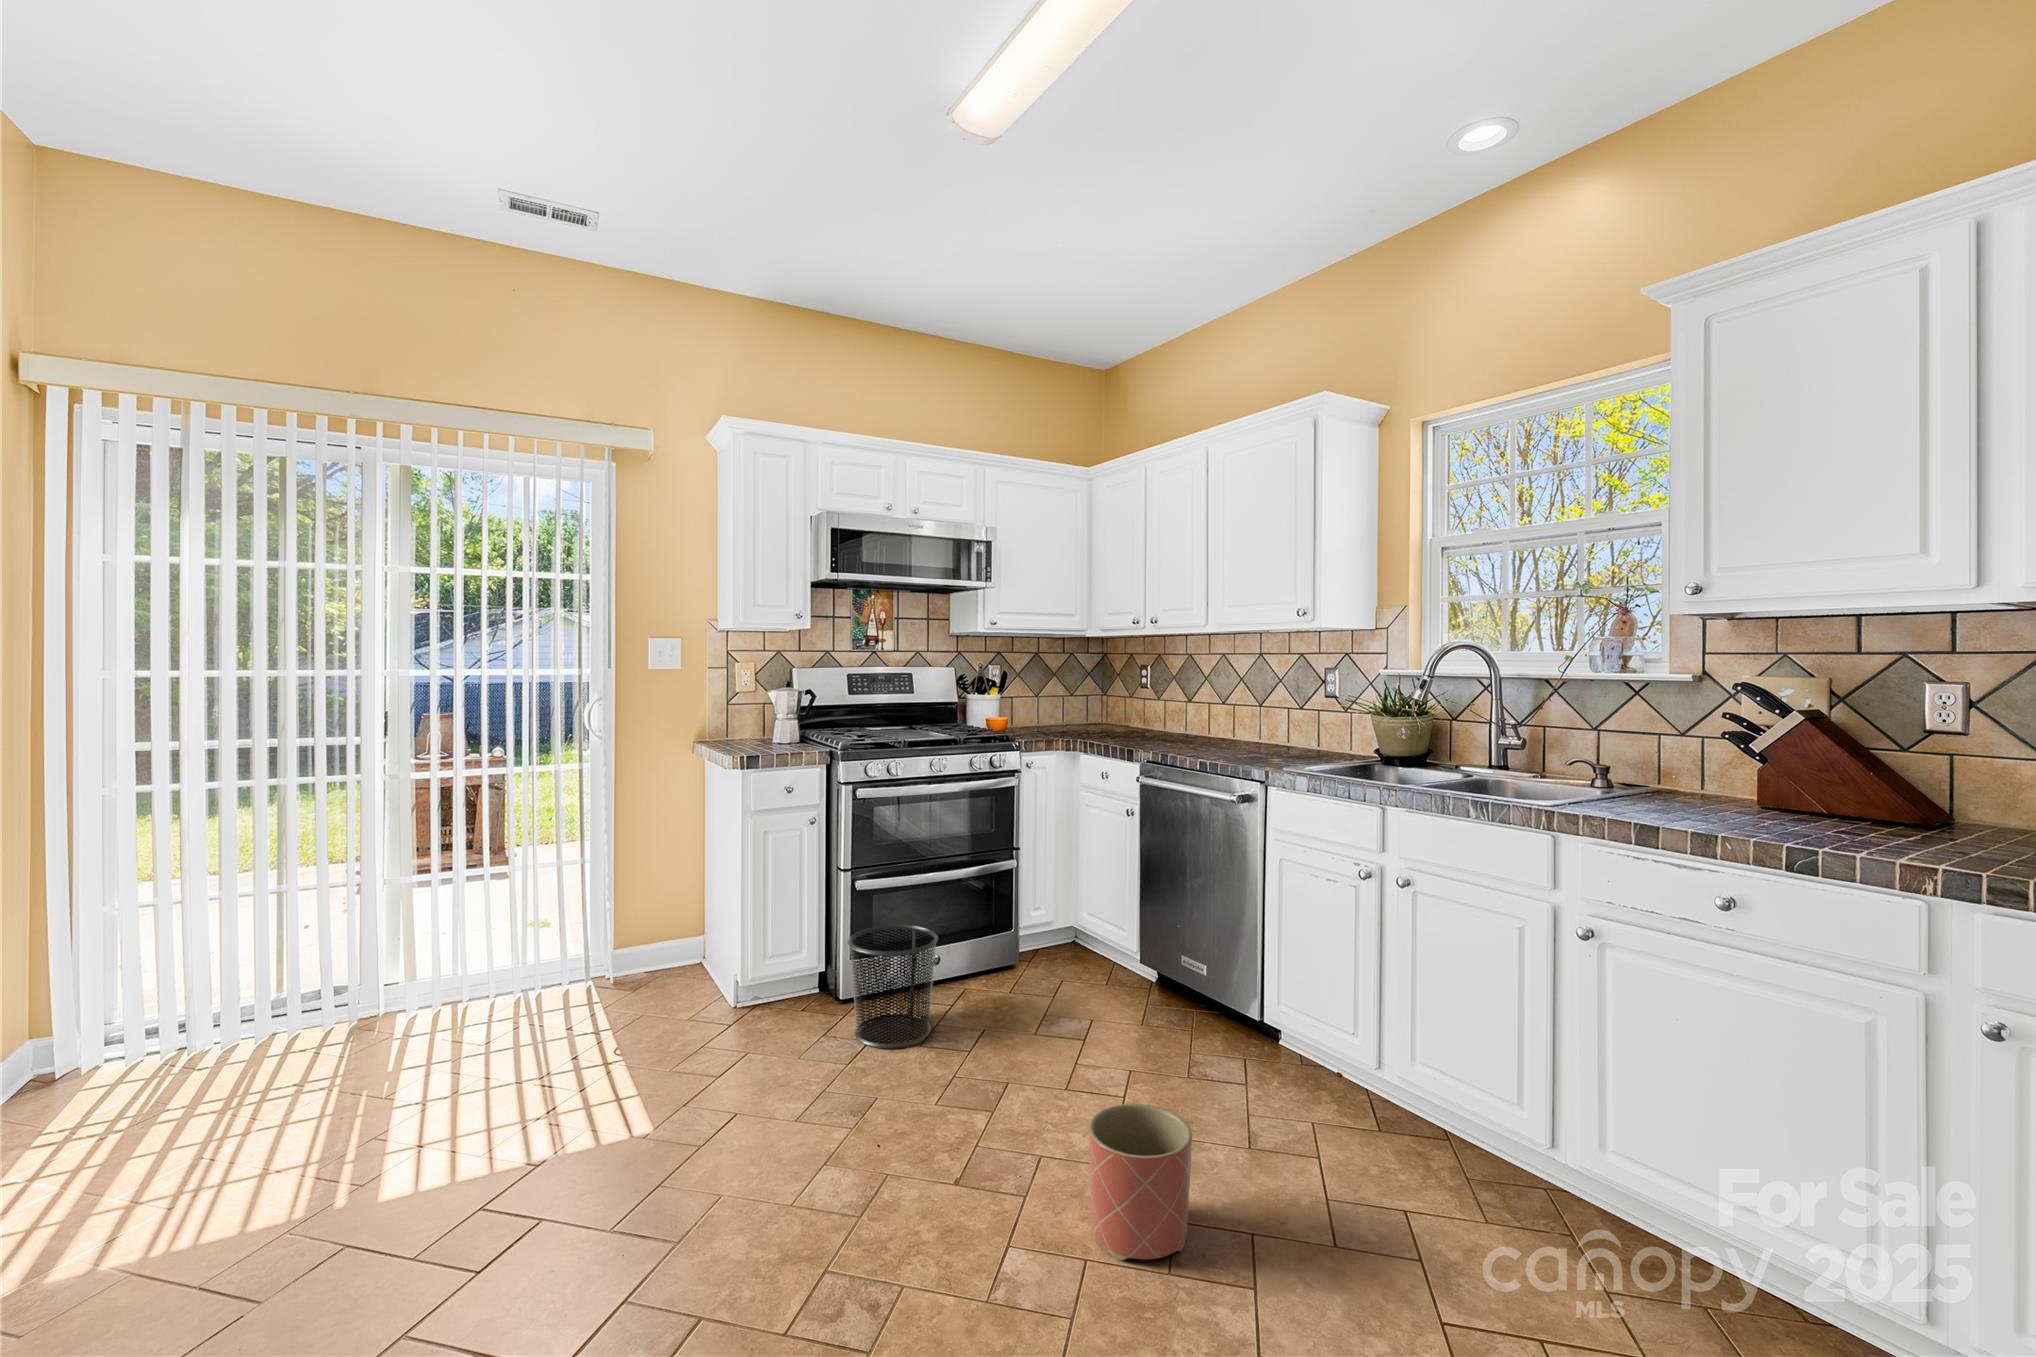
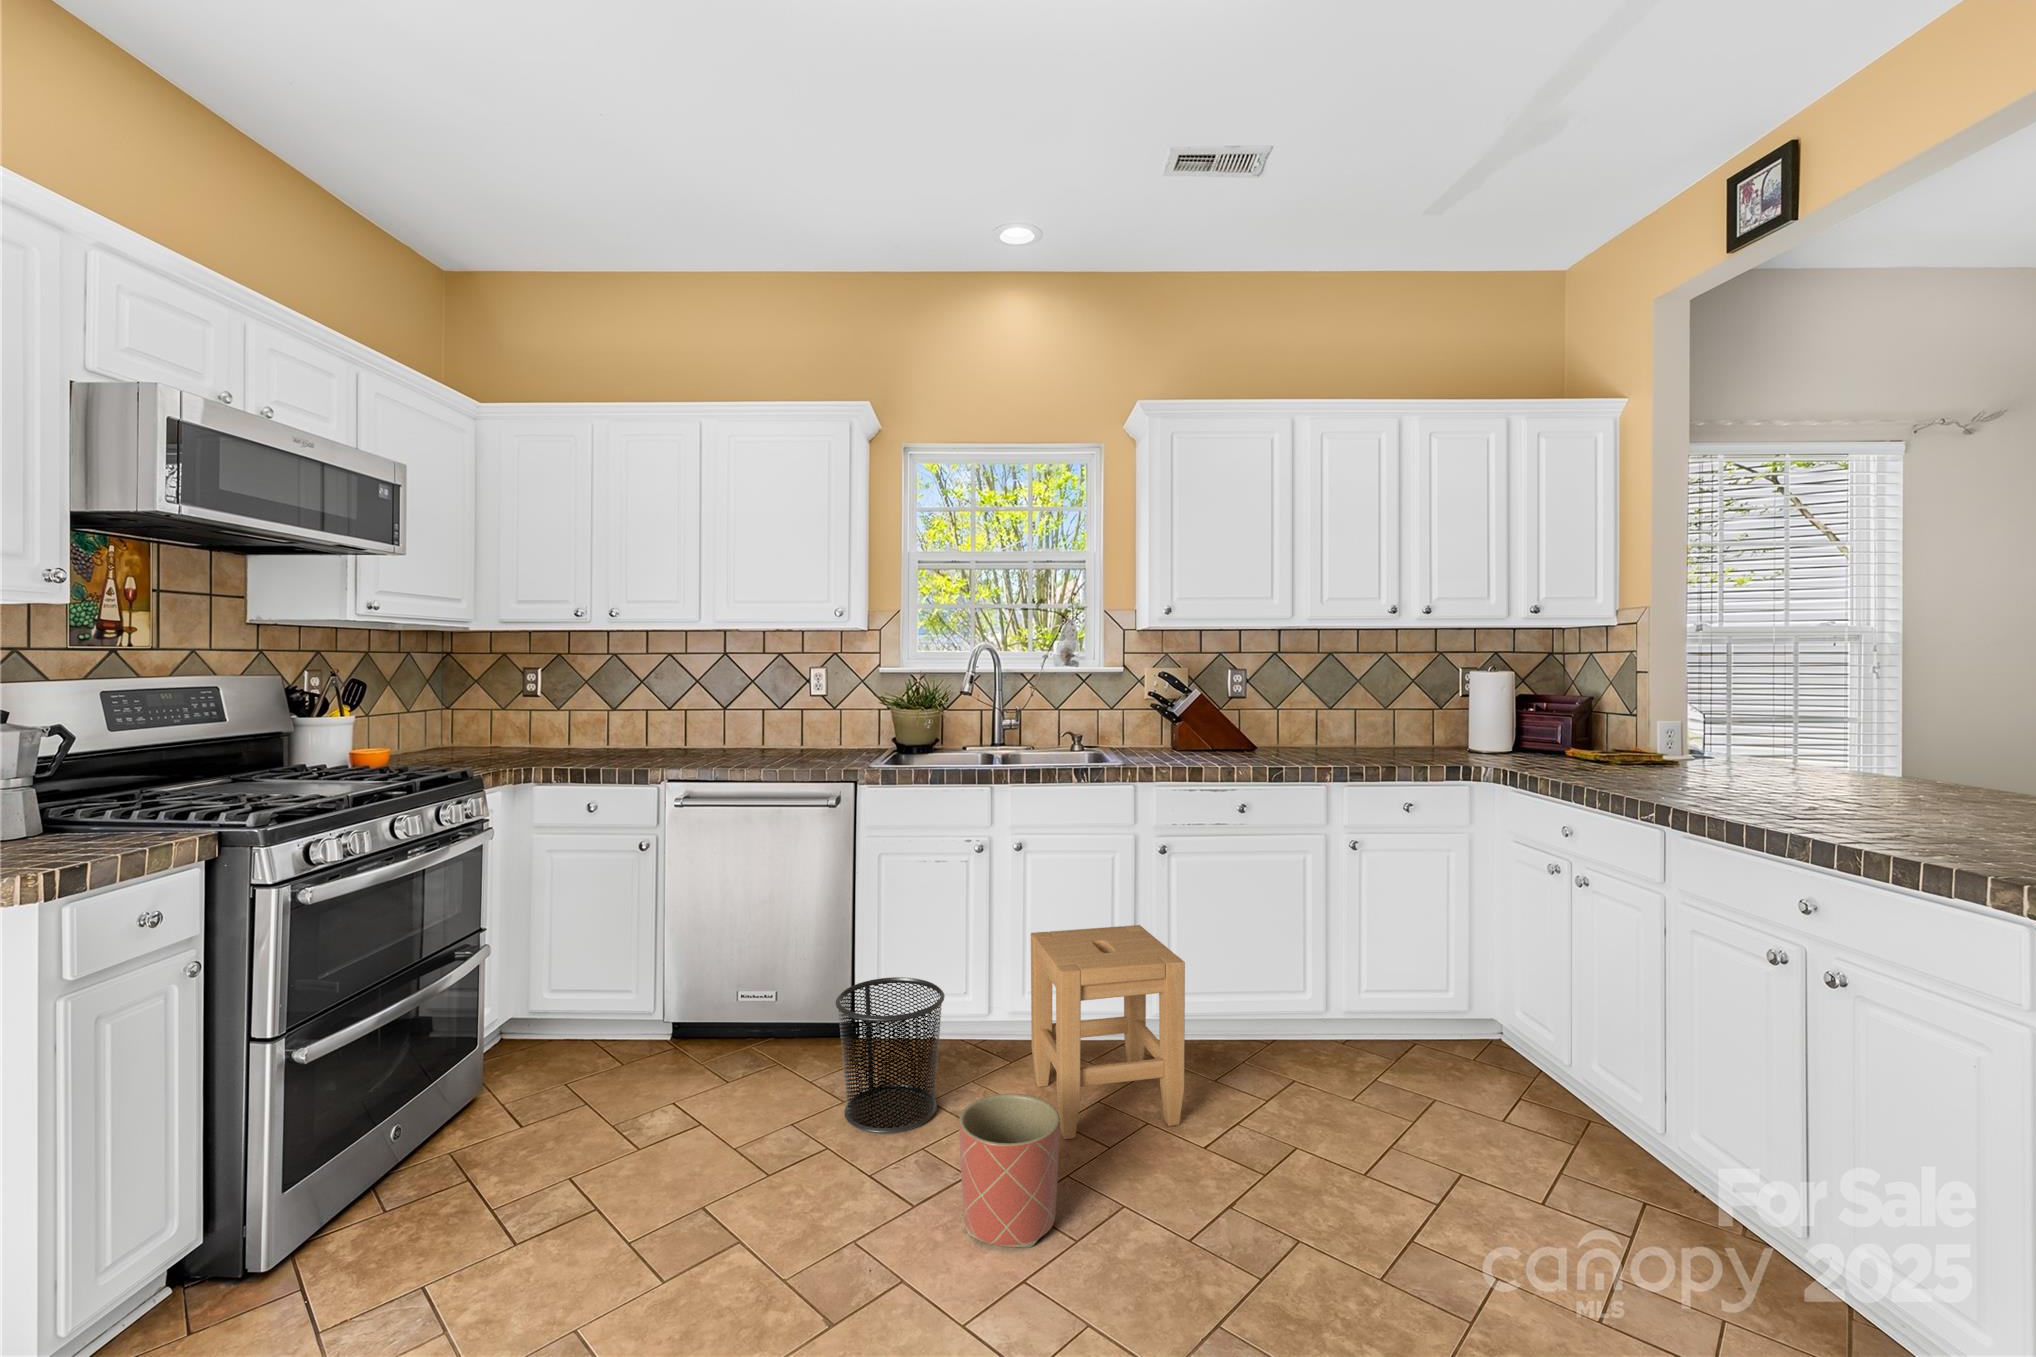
waste bin: present [848,925,938,1048] -> present [836,977,945,1134]
stool: none [1287,985,1508,1294] -> present [1031,925,1185,1139]

